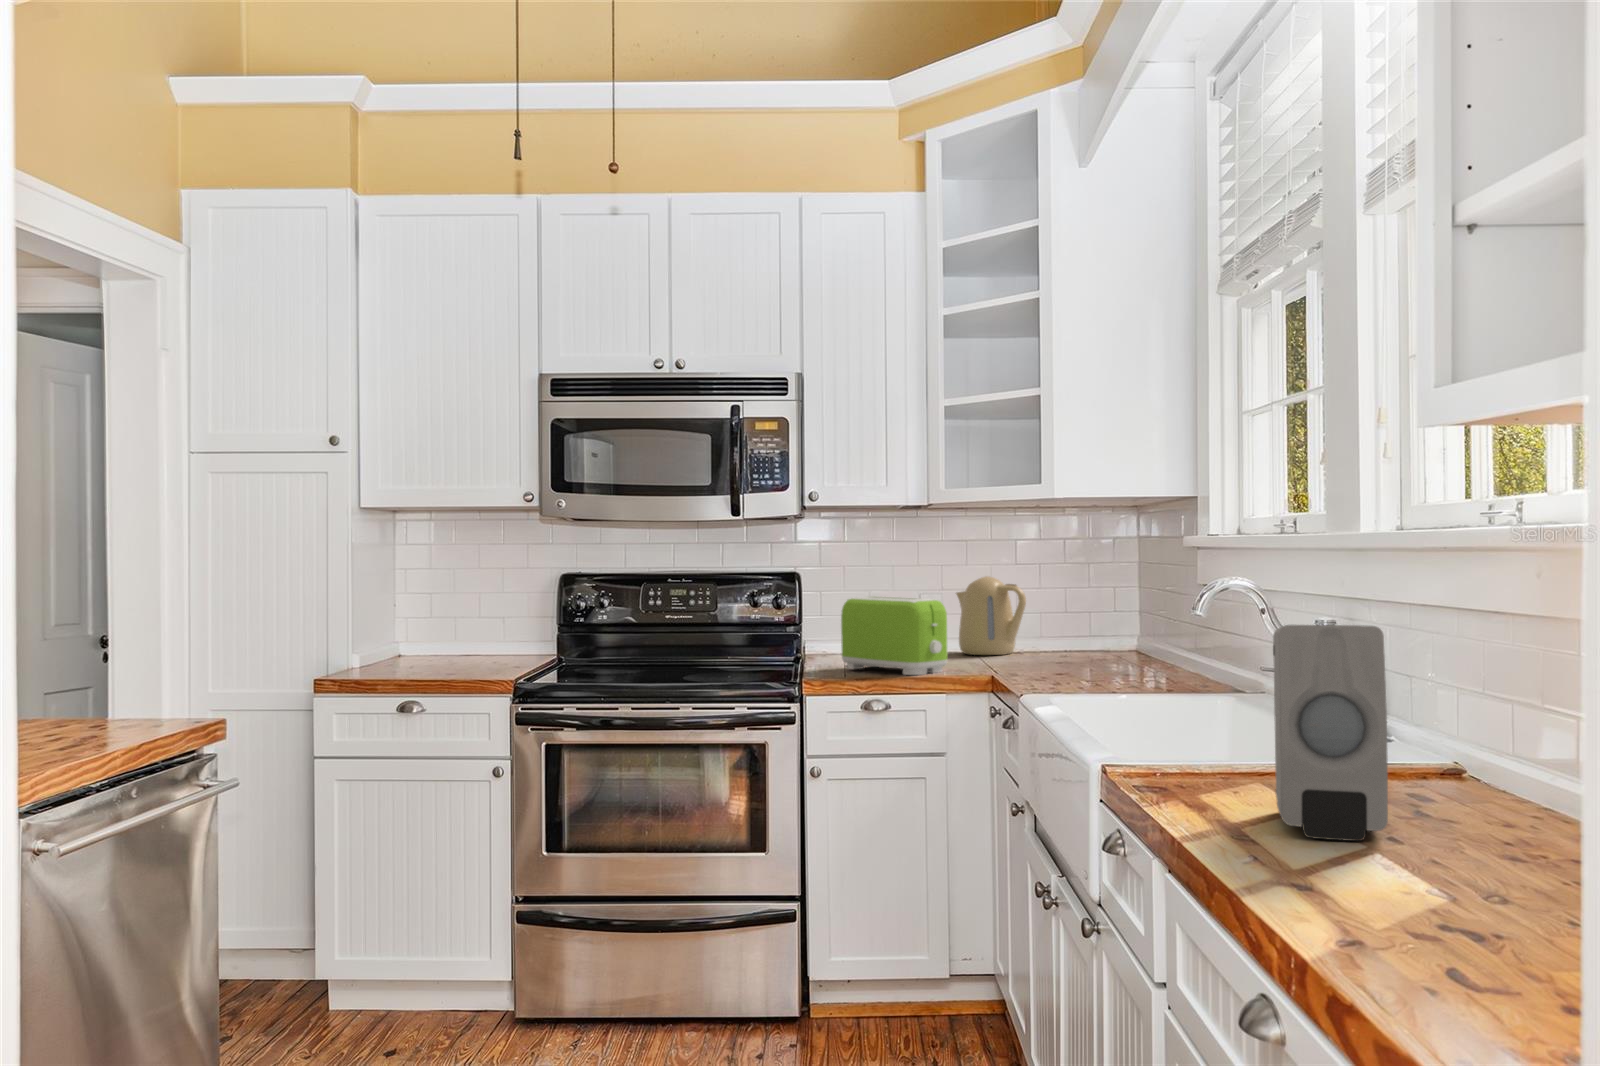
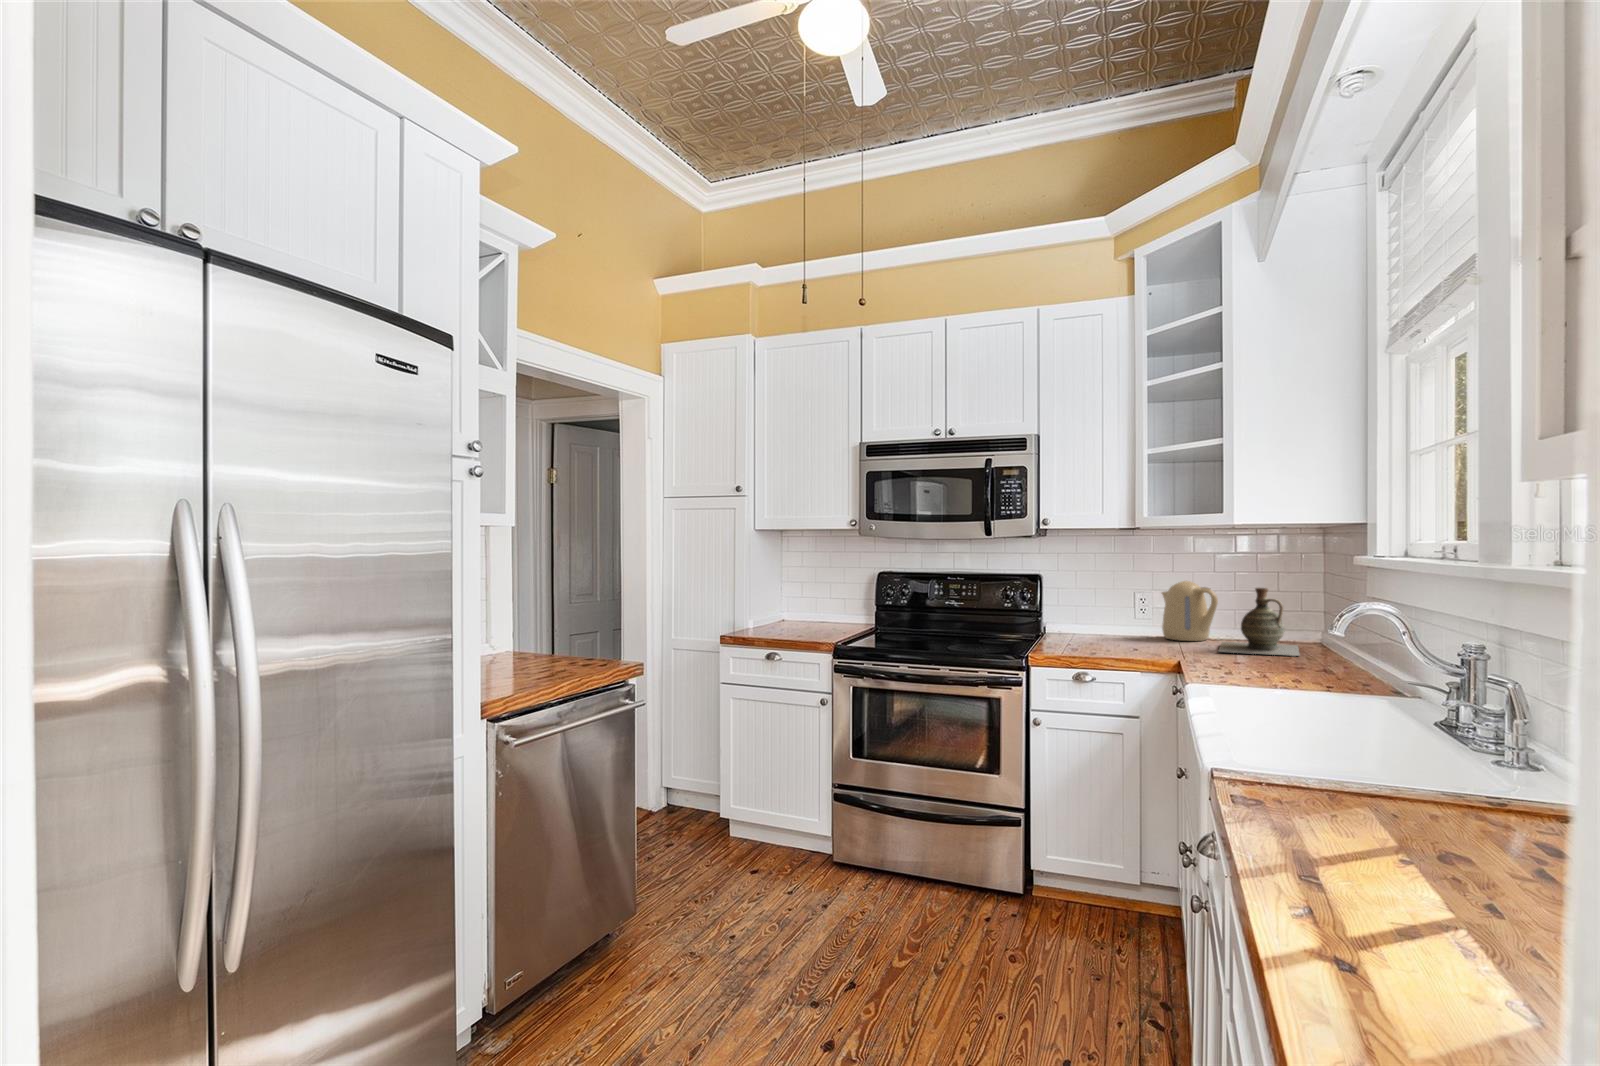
ceramic jug: none [1033,580,1126,663] -> present [1219,588,1300,656]
toaster: present [841,596,947,675] -> none [1063,595,1144,656]
soap dispenser: present [1273,625,1388,841] -> none [1357,675,1480,904]

